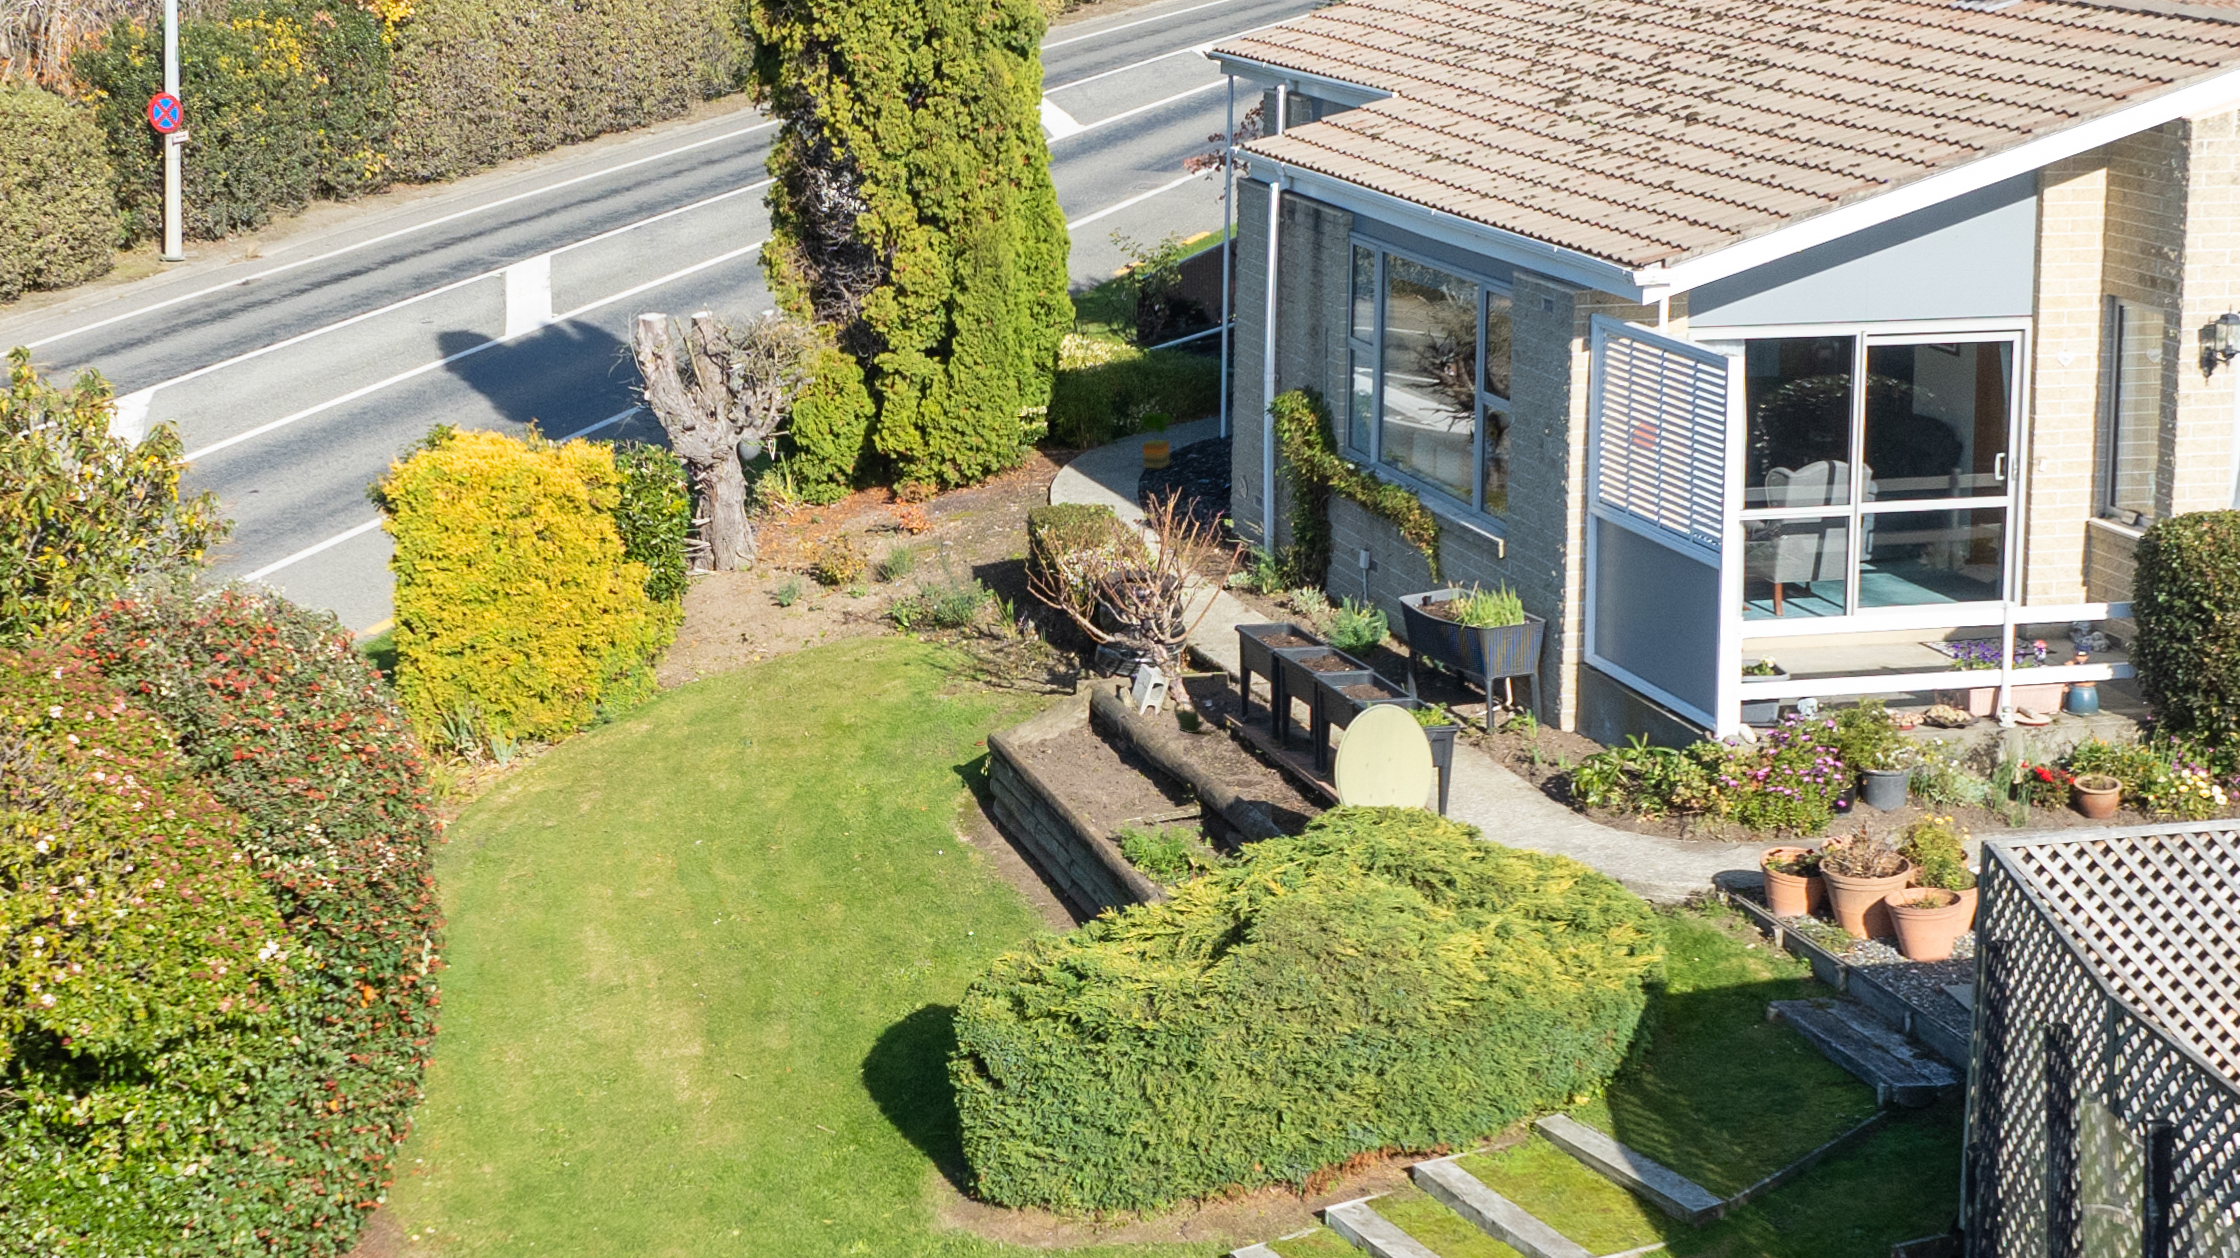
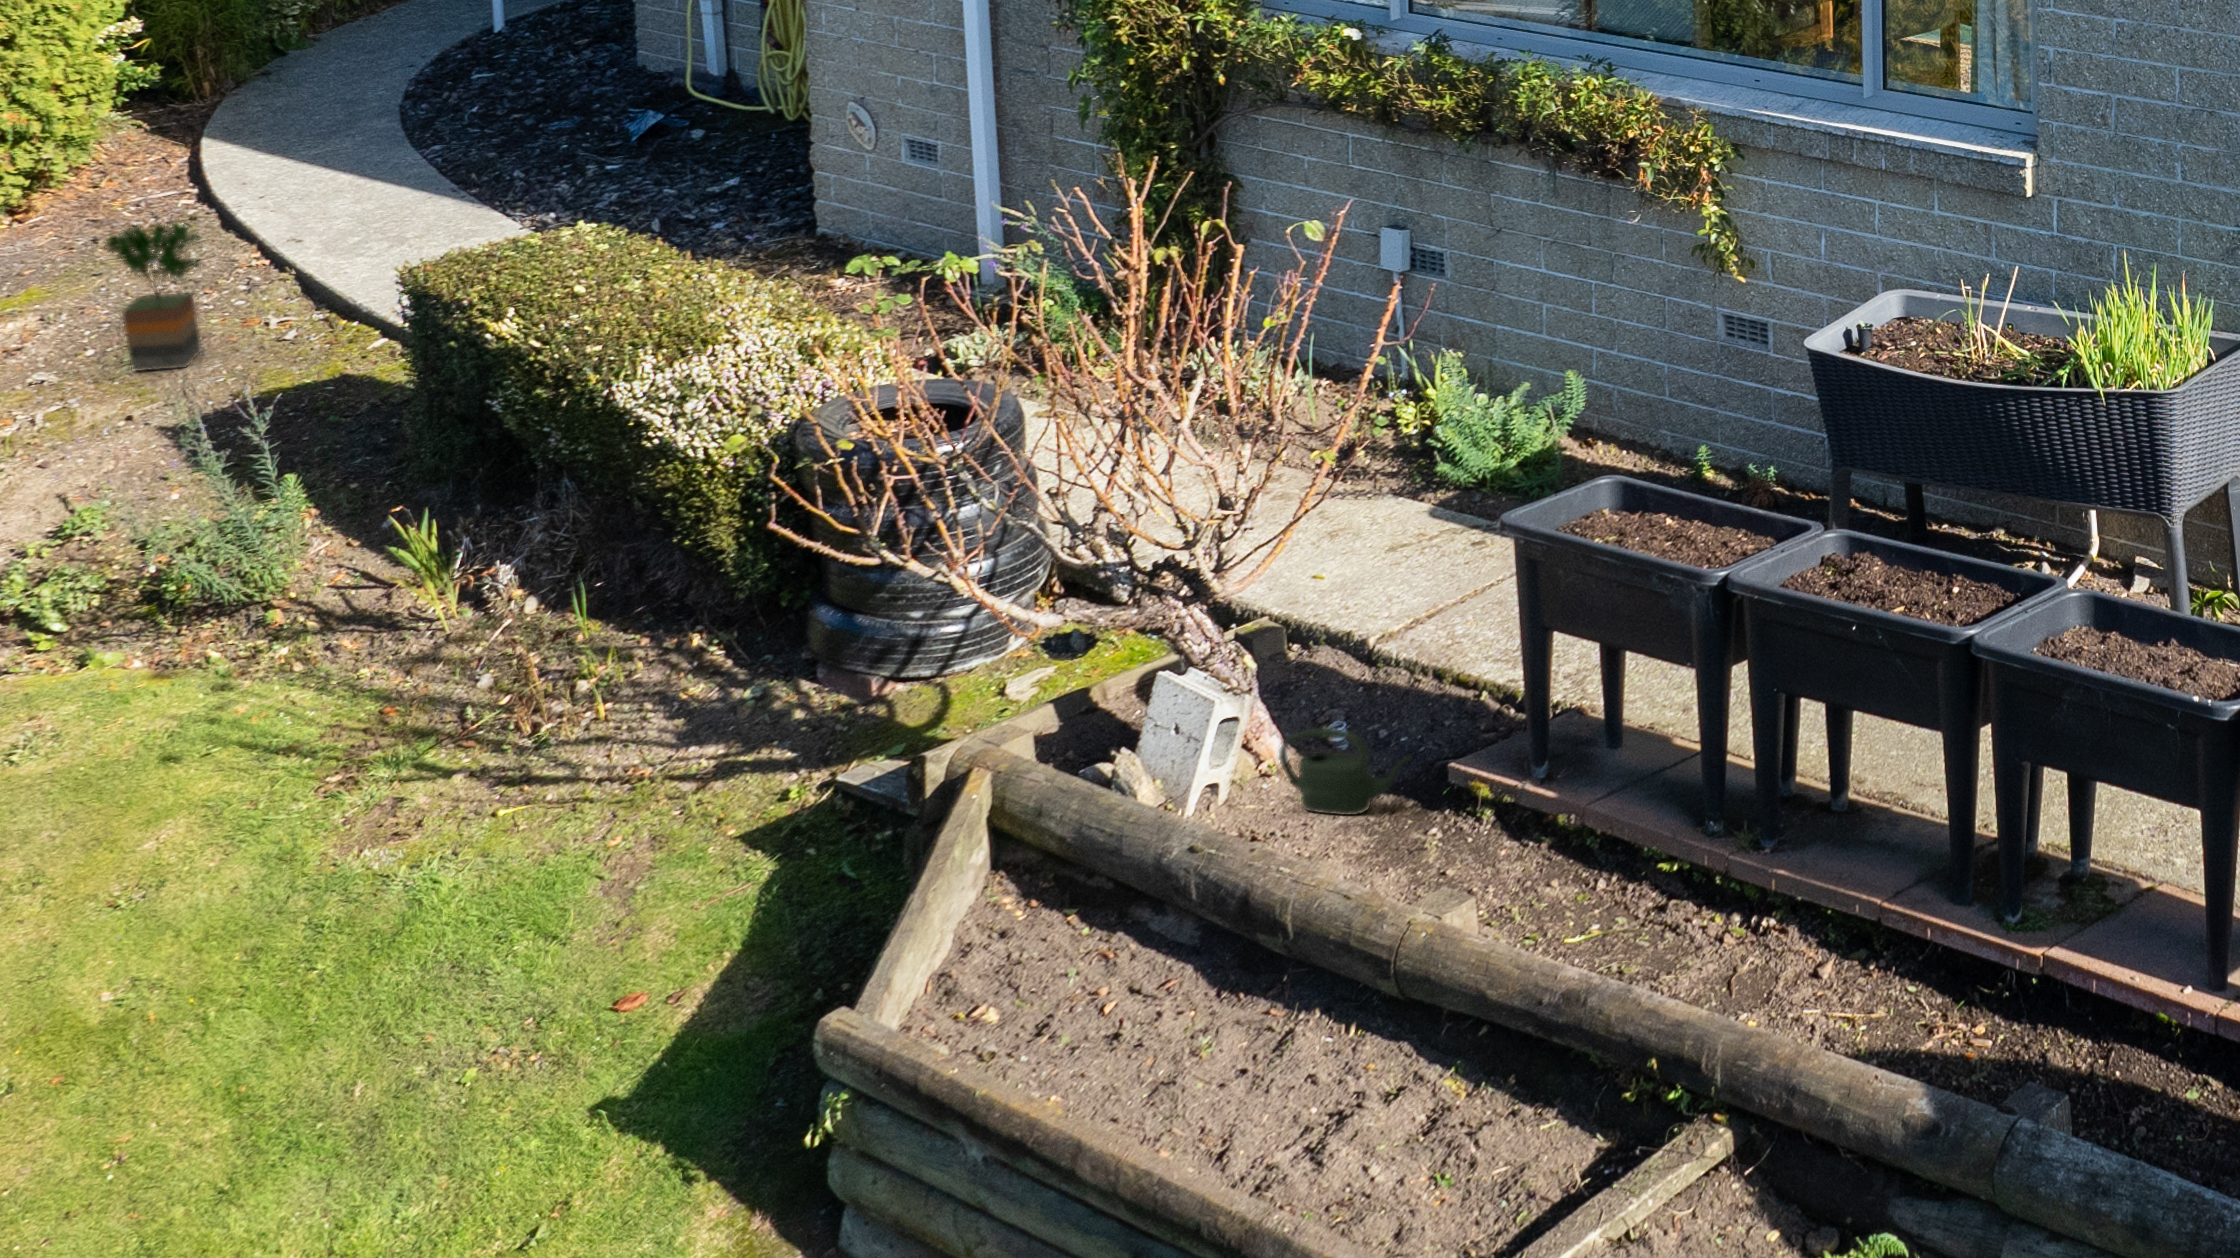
potted tree: present [1141,413,1174,468] -> present [105,223,202,371]

